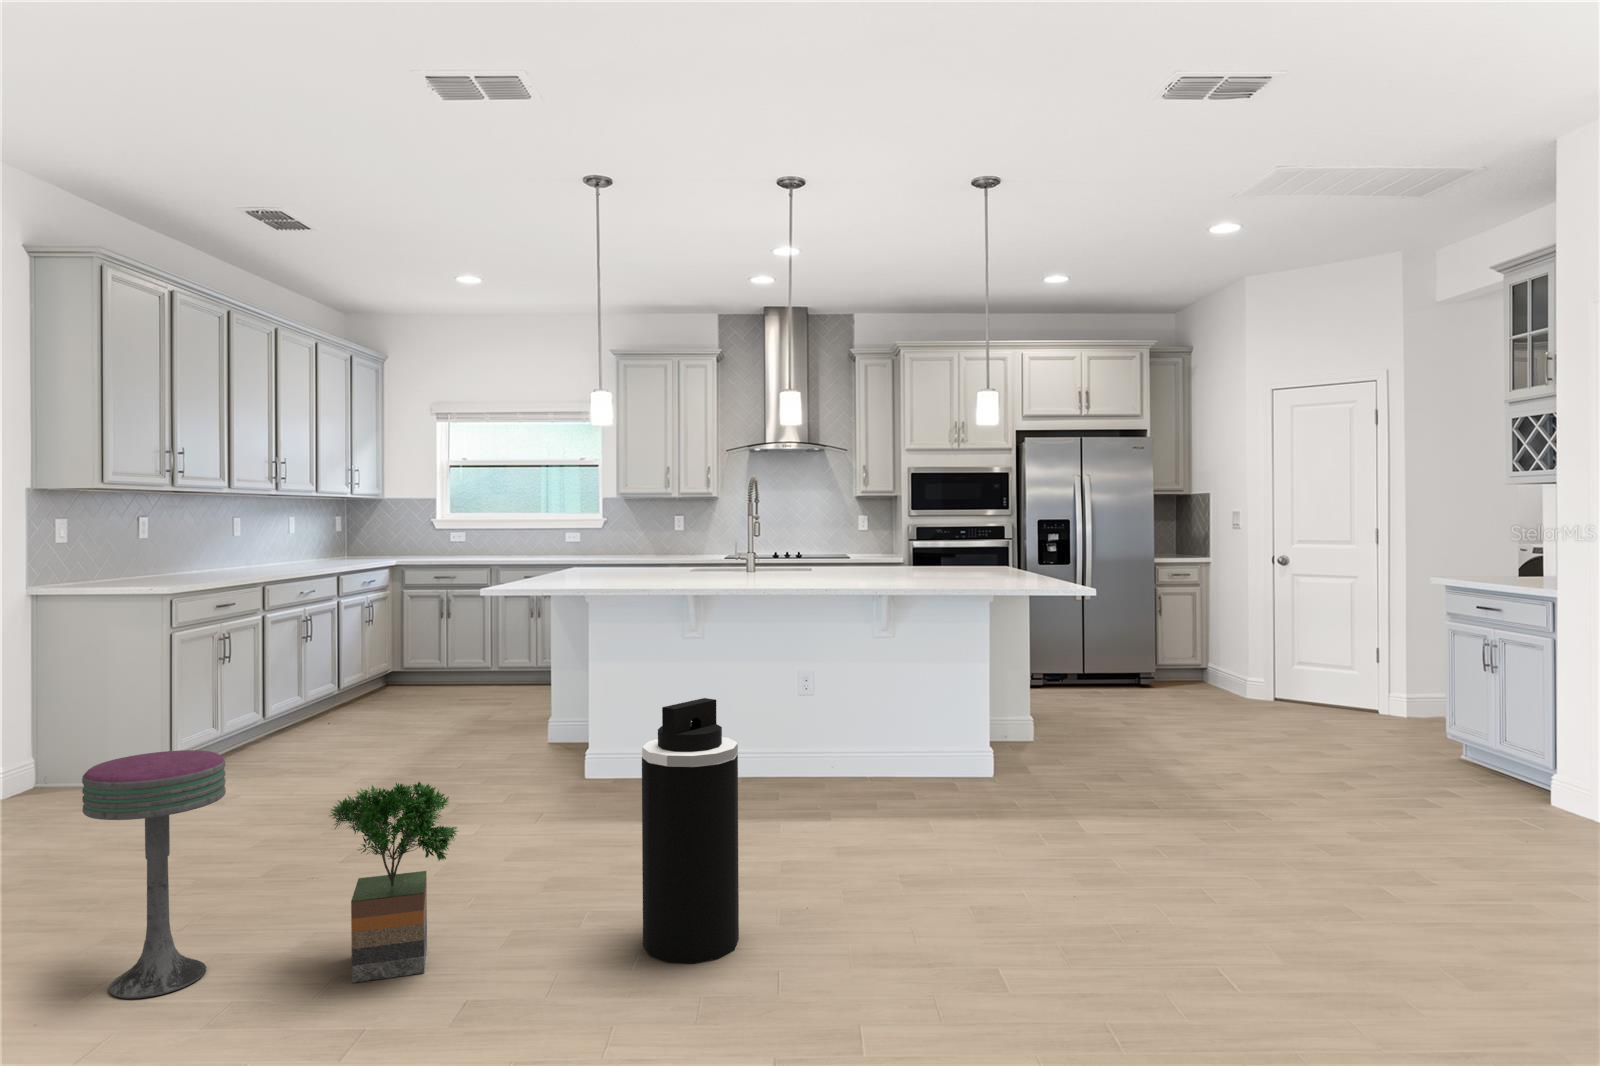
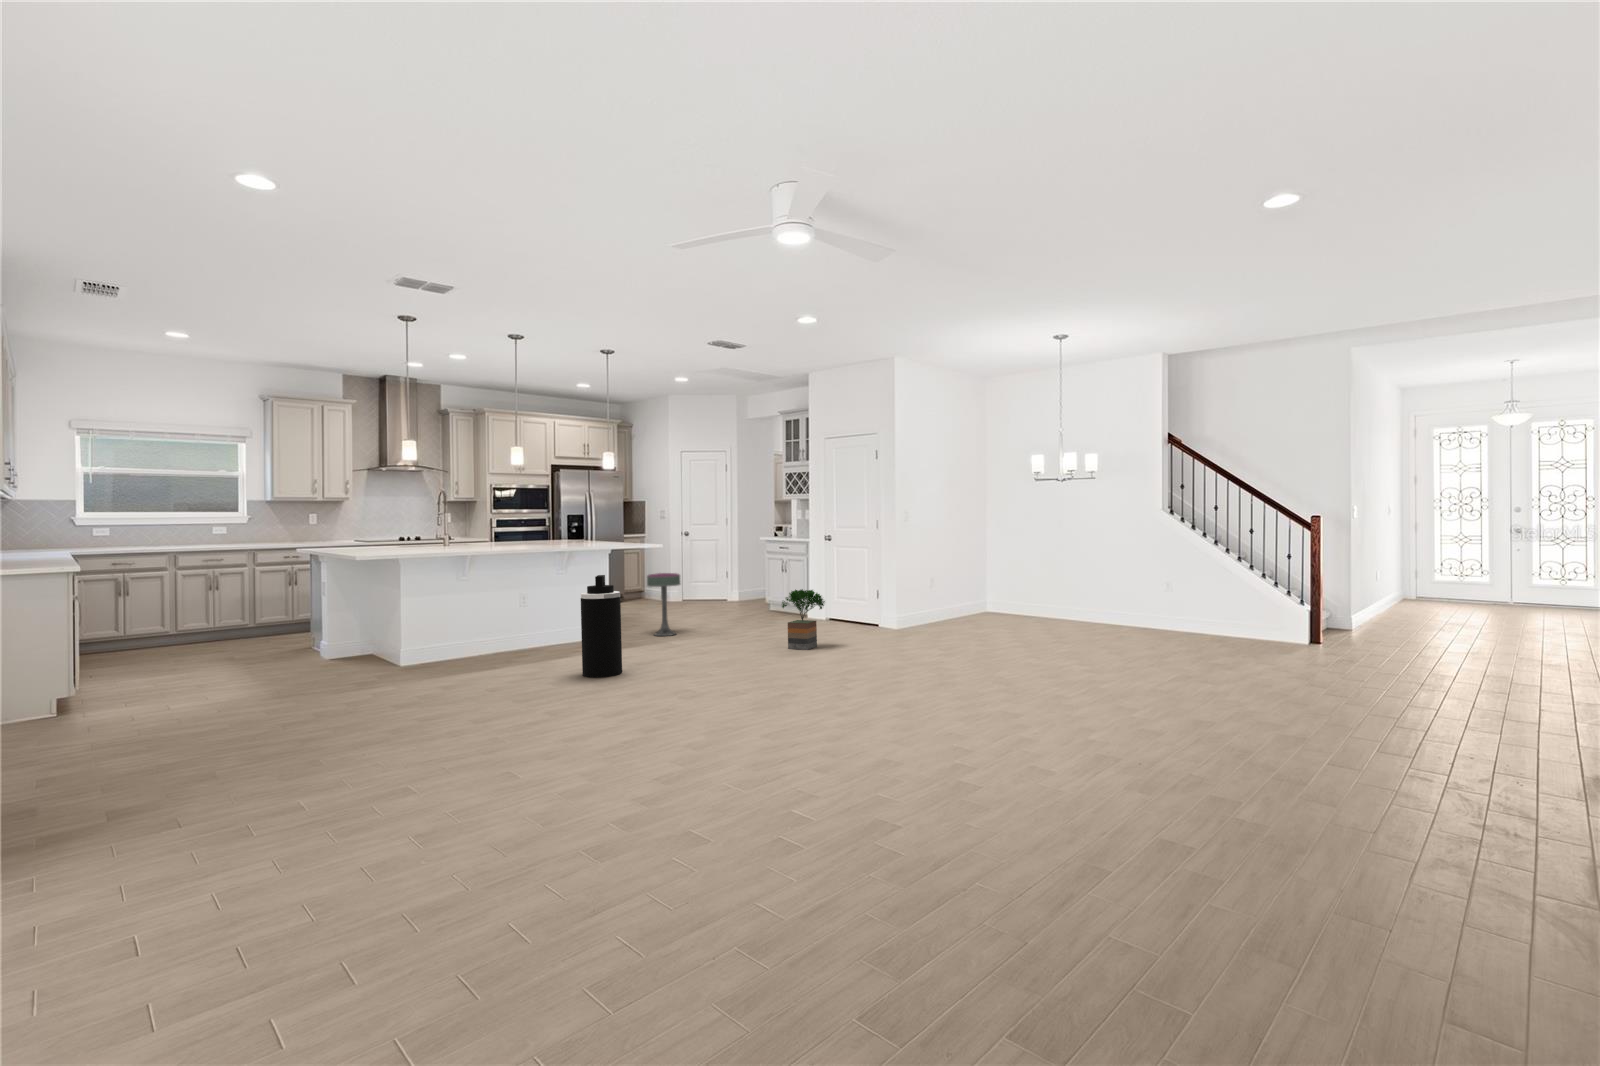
bar stool: present [82,750,226,998] -> present [647,573,680,636]
potted tree: present [330,782,458,983] -> present [782,589,825,650]

